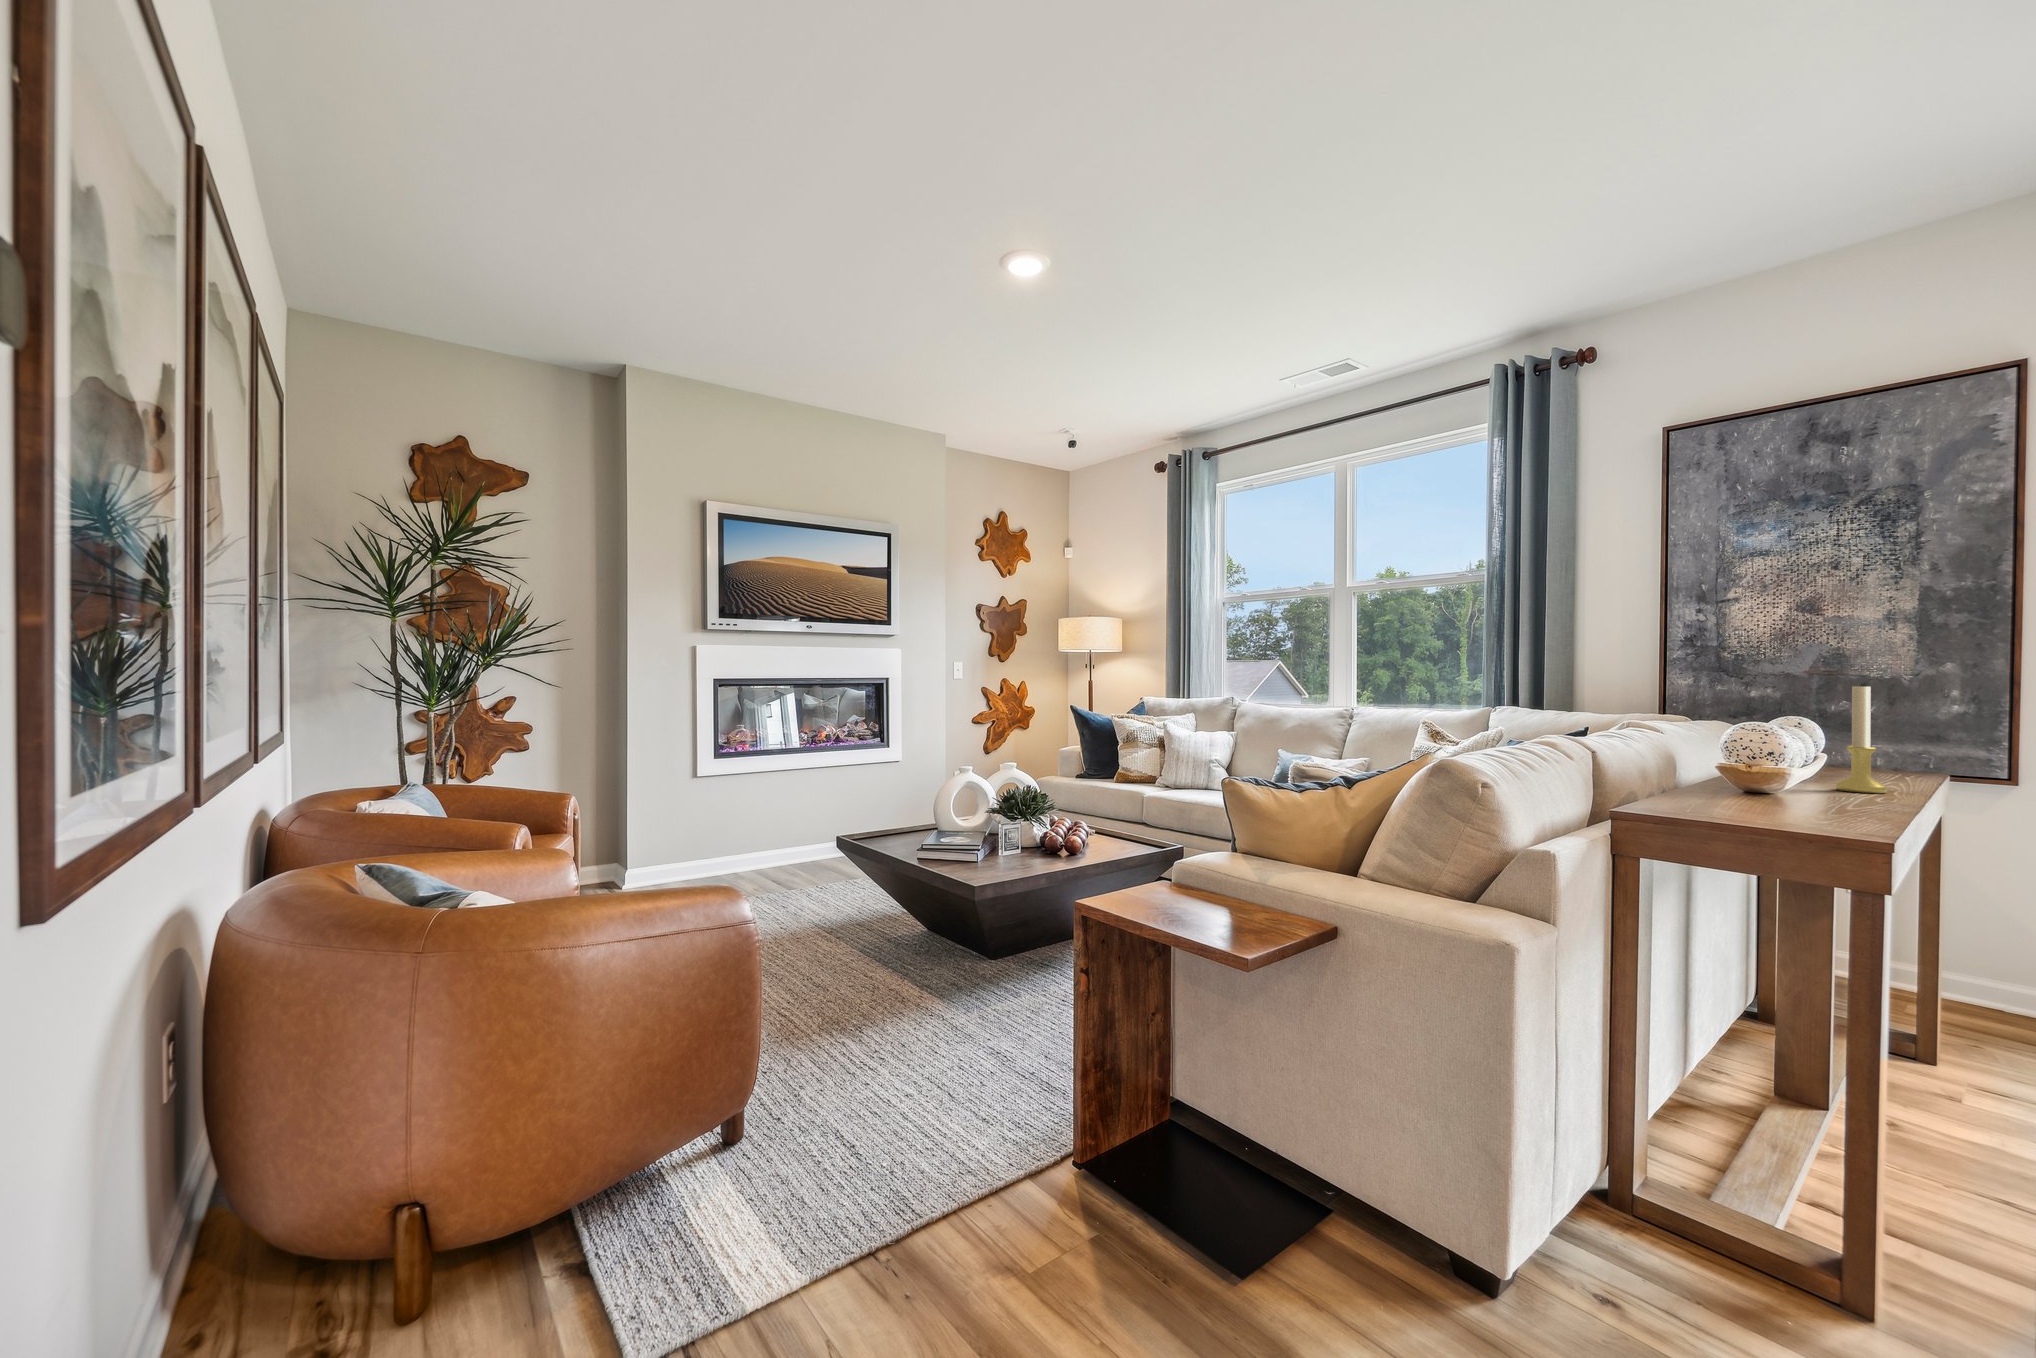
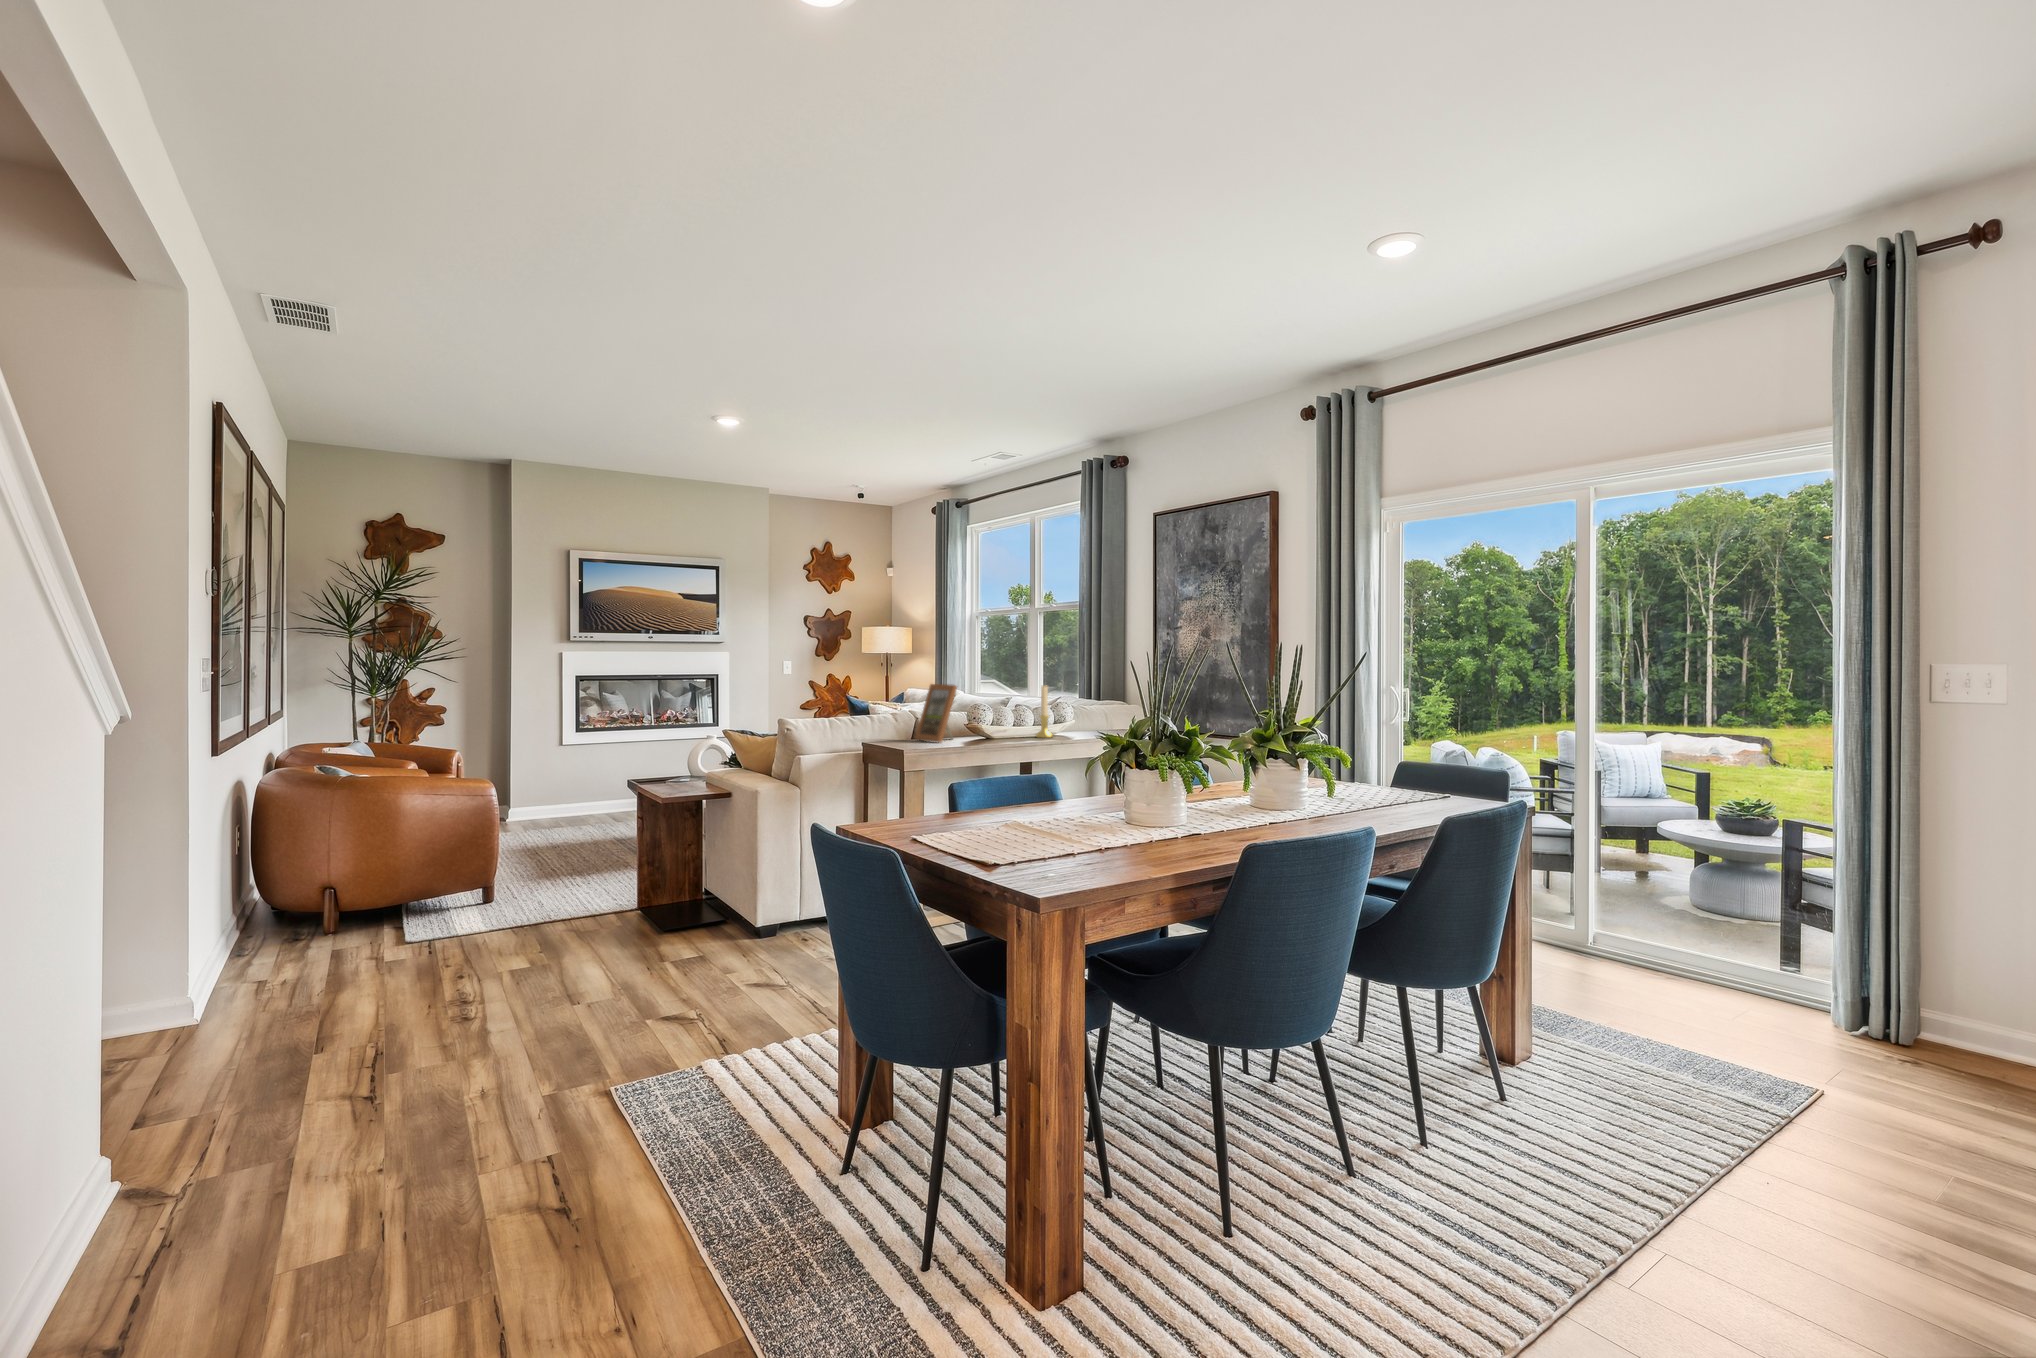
picture frame: none [1686,682,1813,814] -> present [915,684,957,742]

